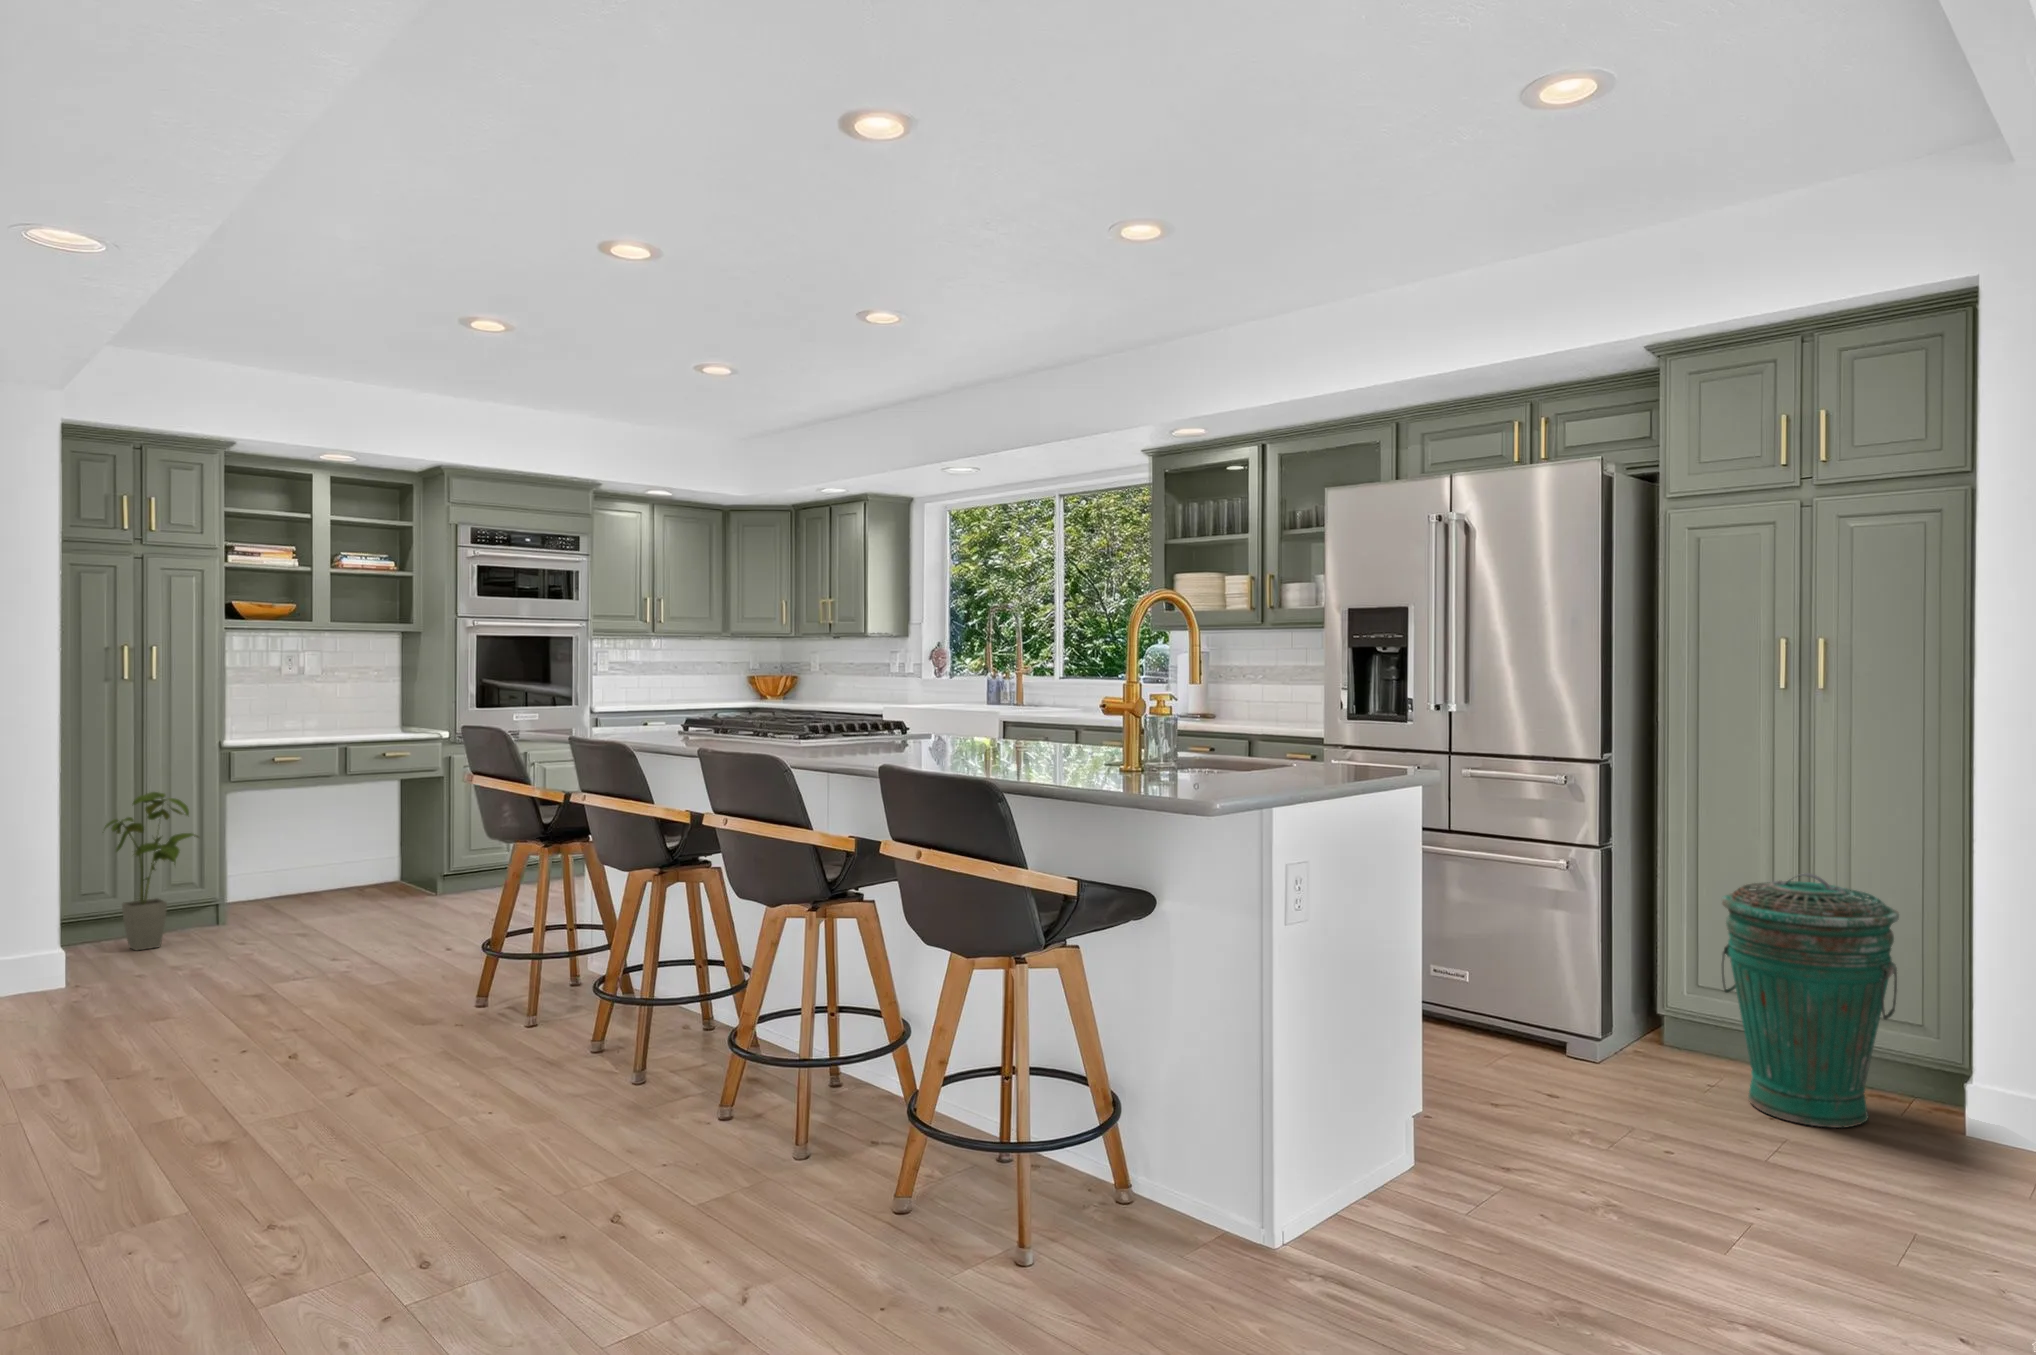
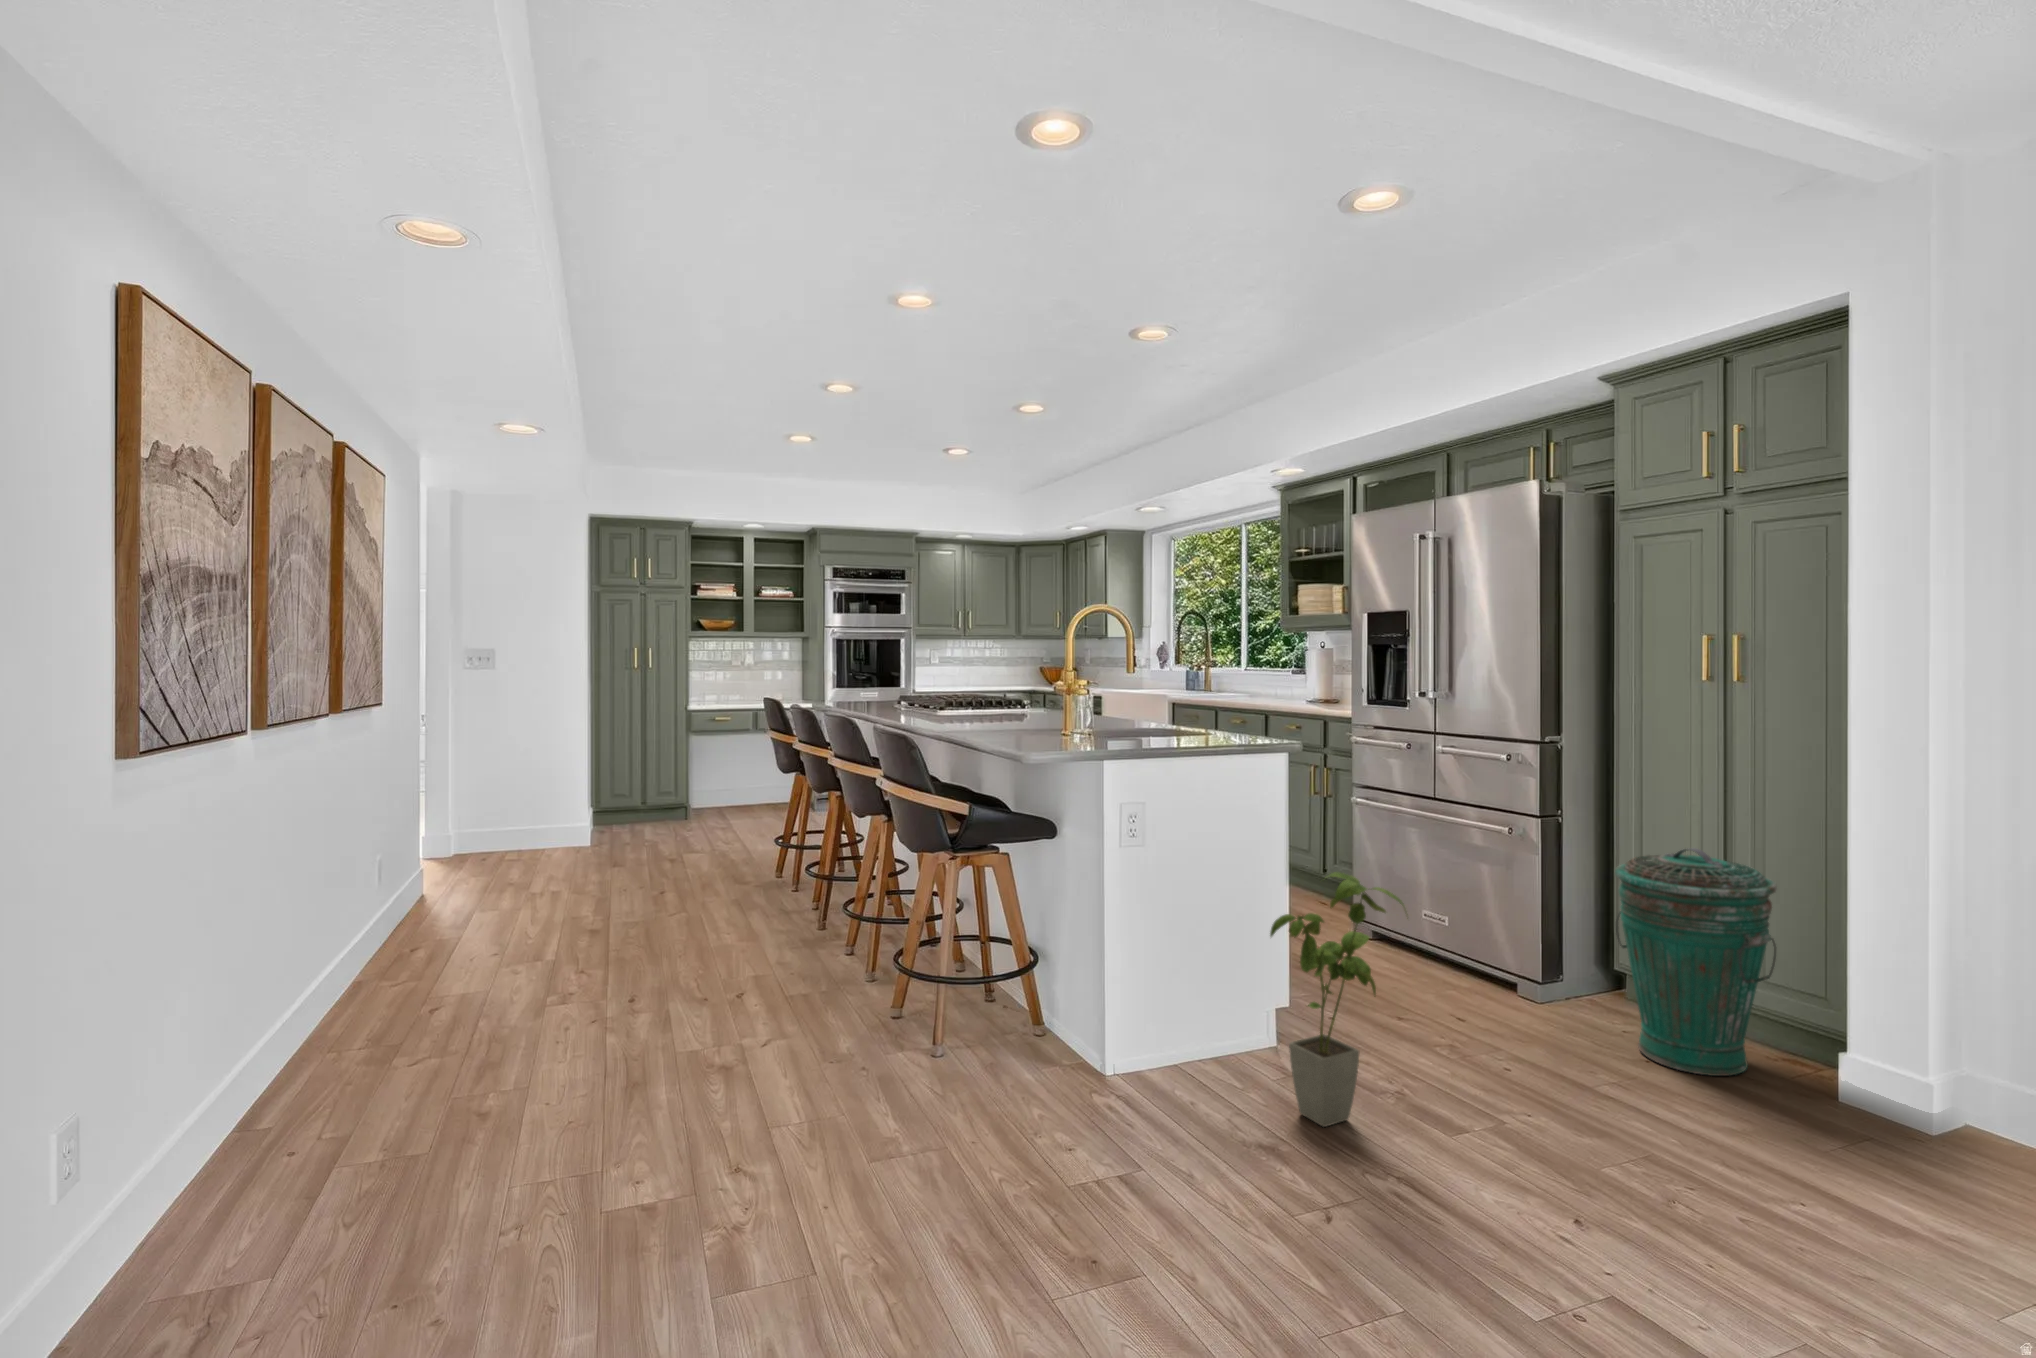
house plant: present [105,792,198,950] -> present [1270,873,1404,1127]

